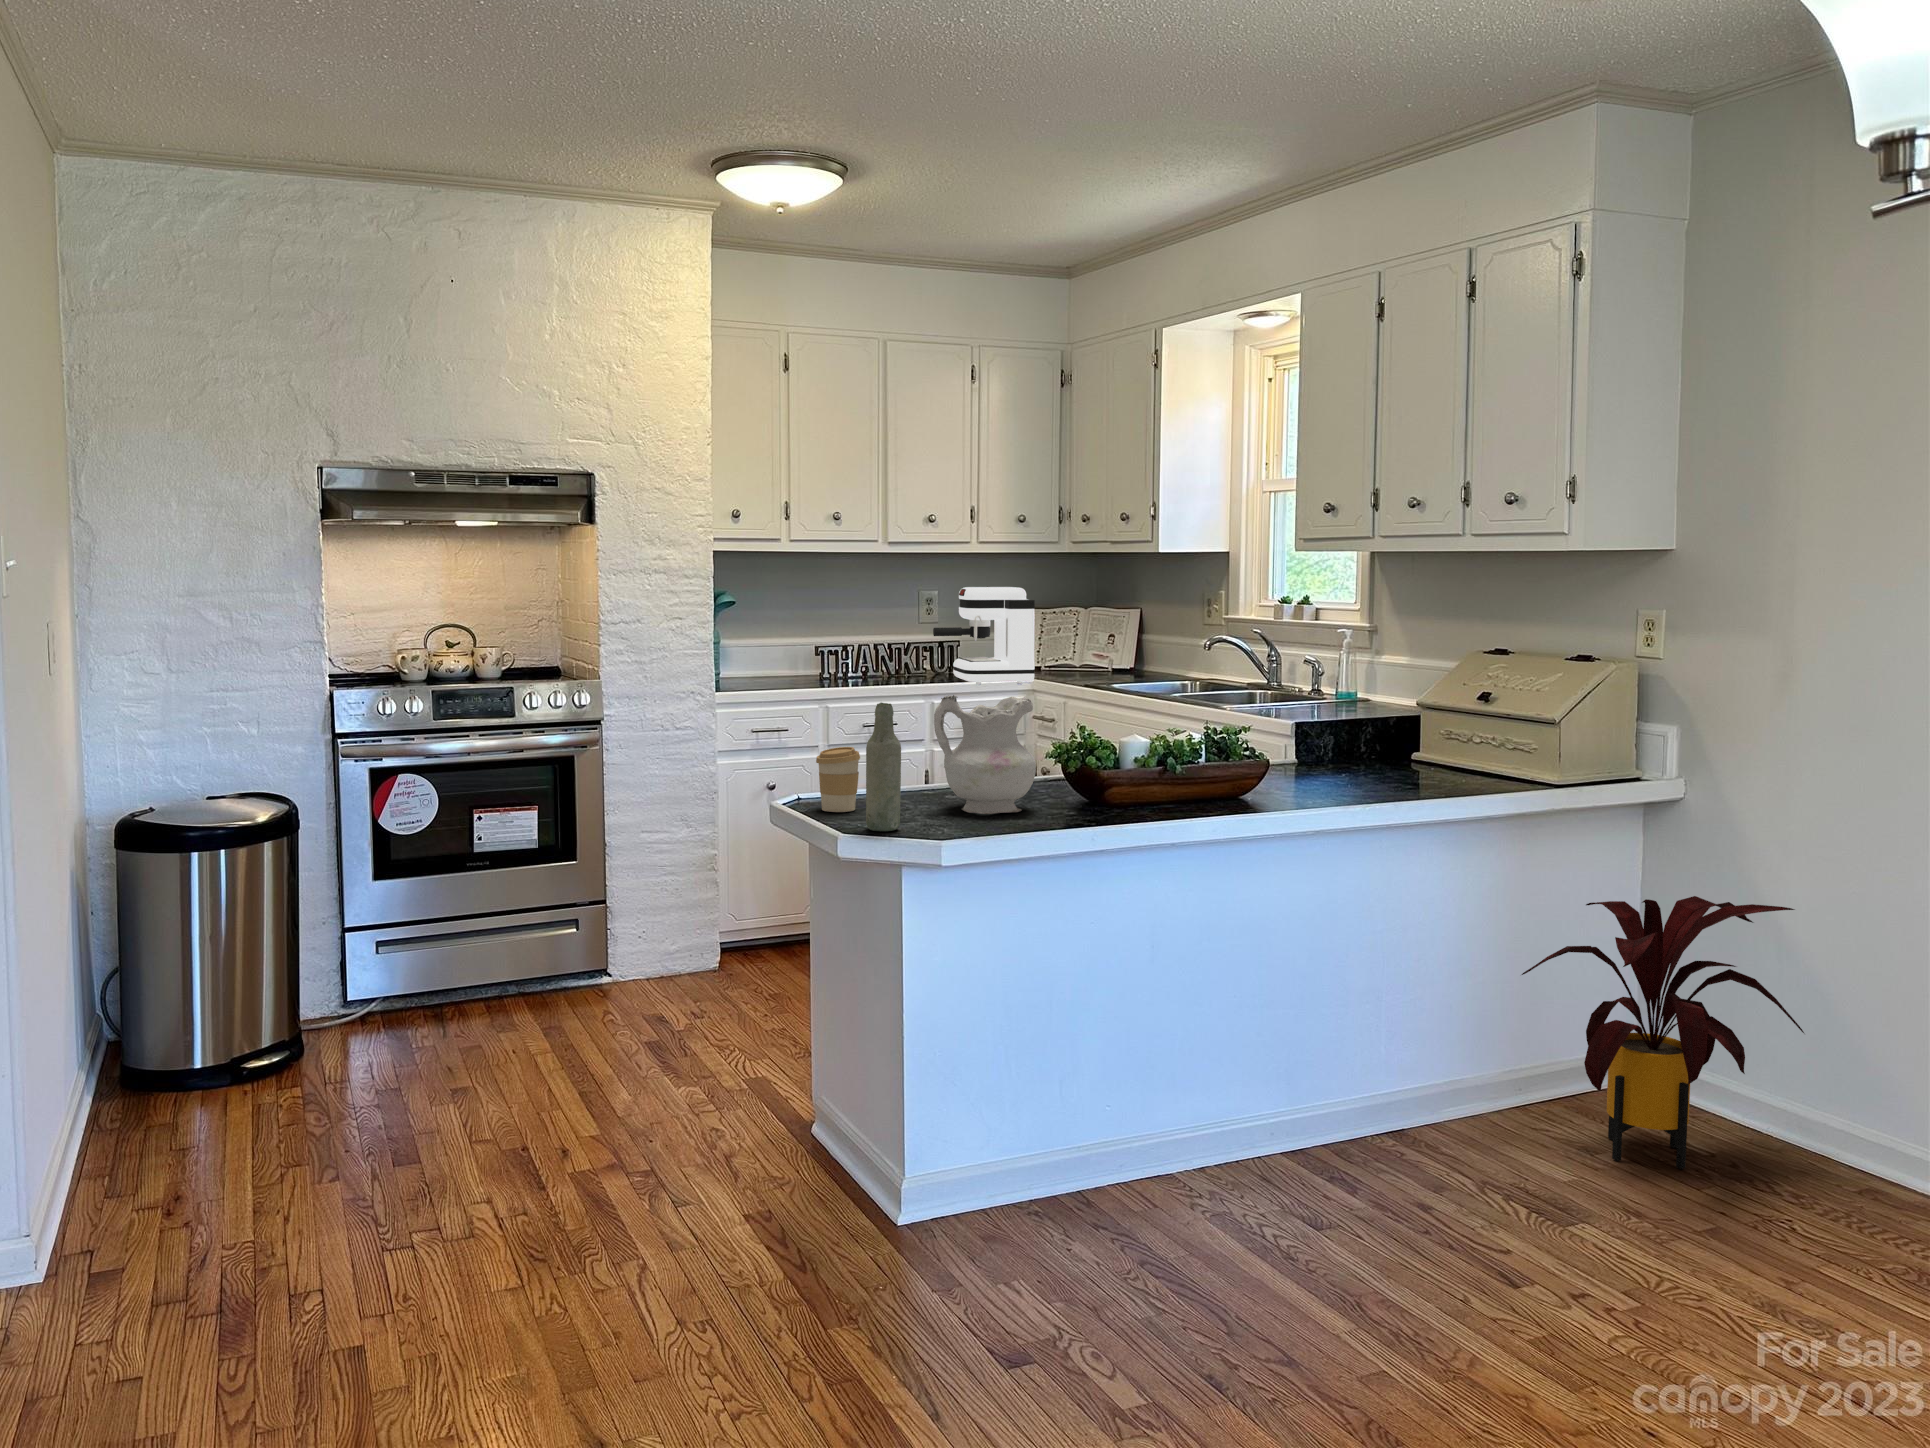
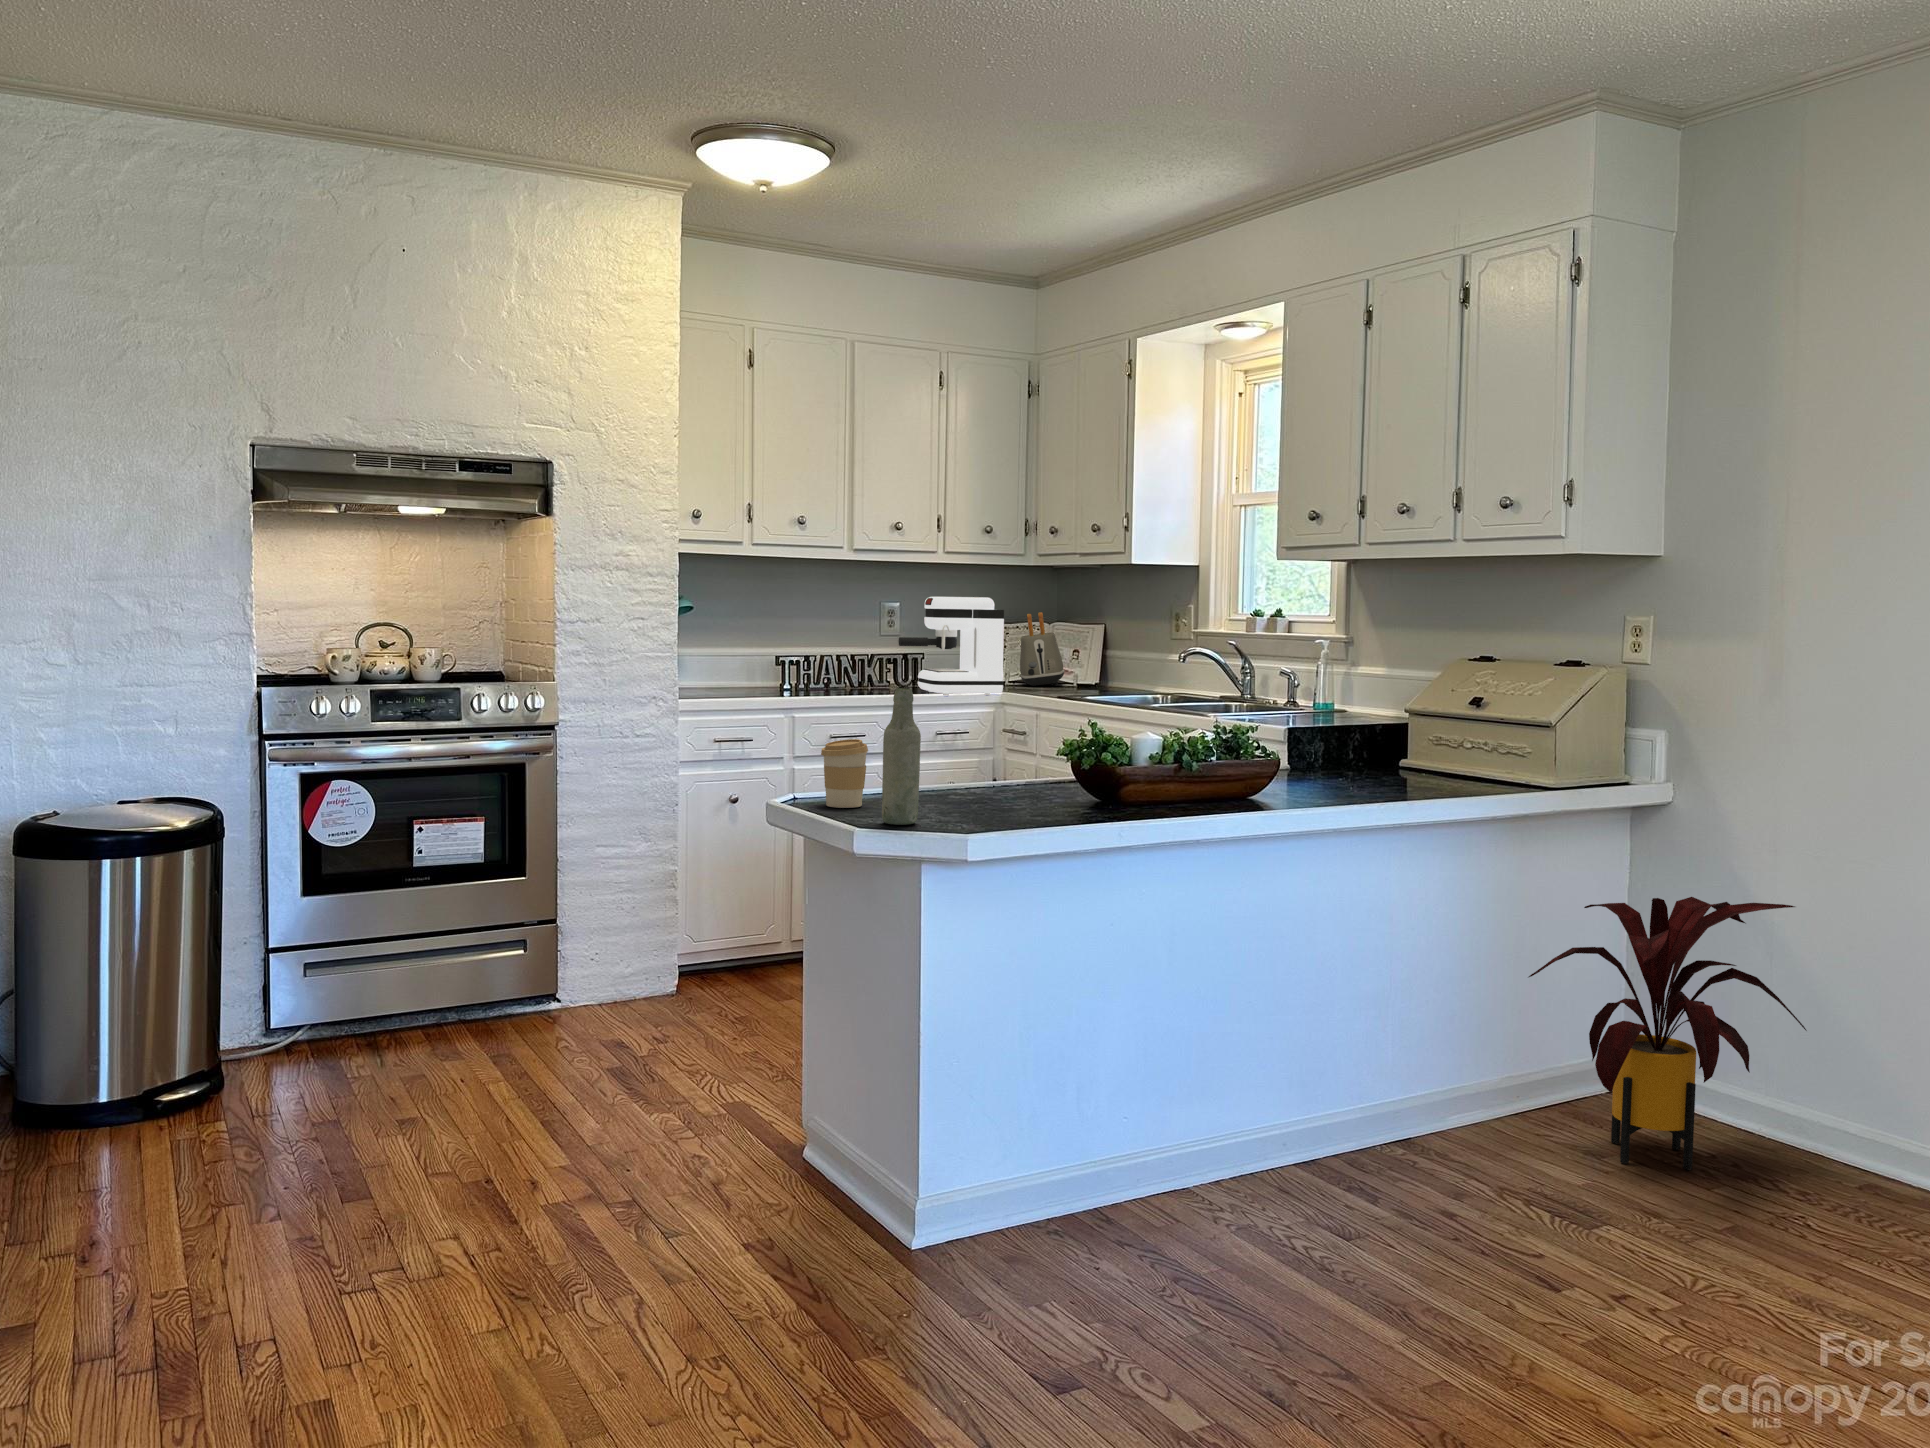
toaster: none [1059,598,1103,671] -> present [1020,612,1065,686]
ceramic pitcher: present [934,695,1036,814] -> none [947,684,1052,810]

